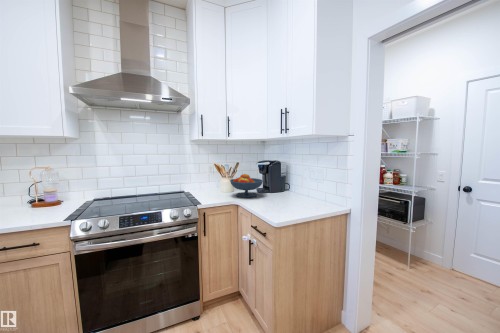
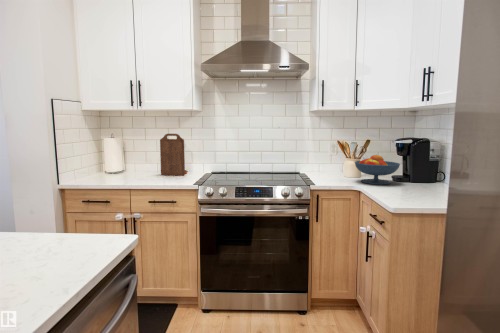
cutting board: none [19,163,58,210] -> present [160,134,185,175]

